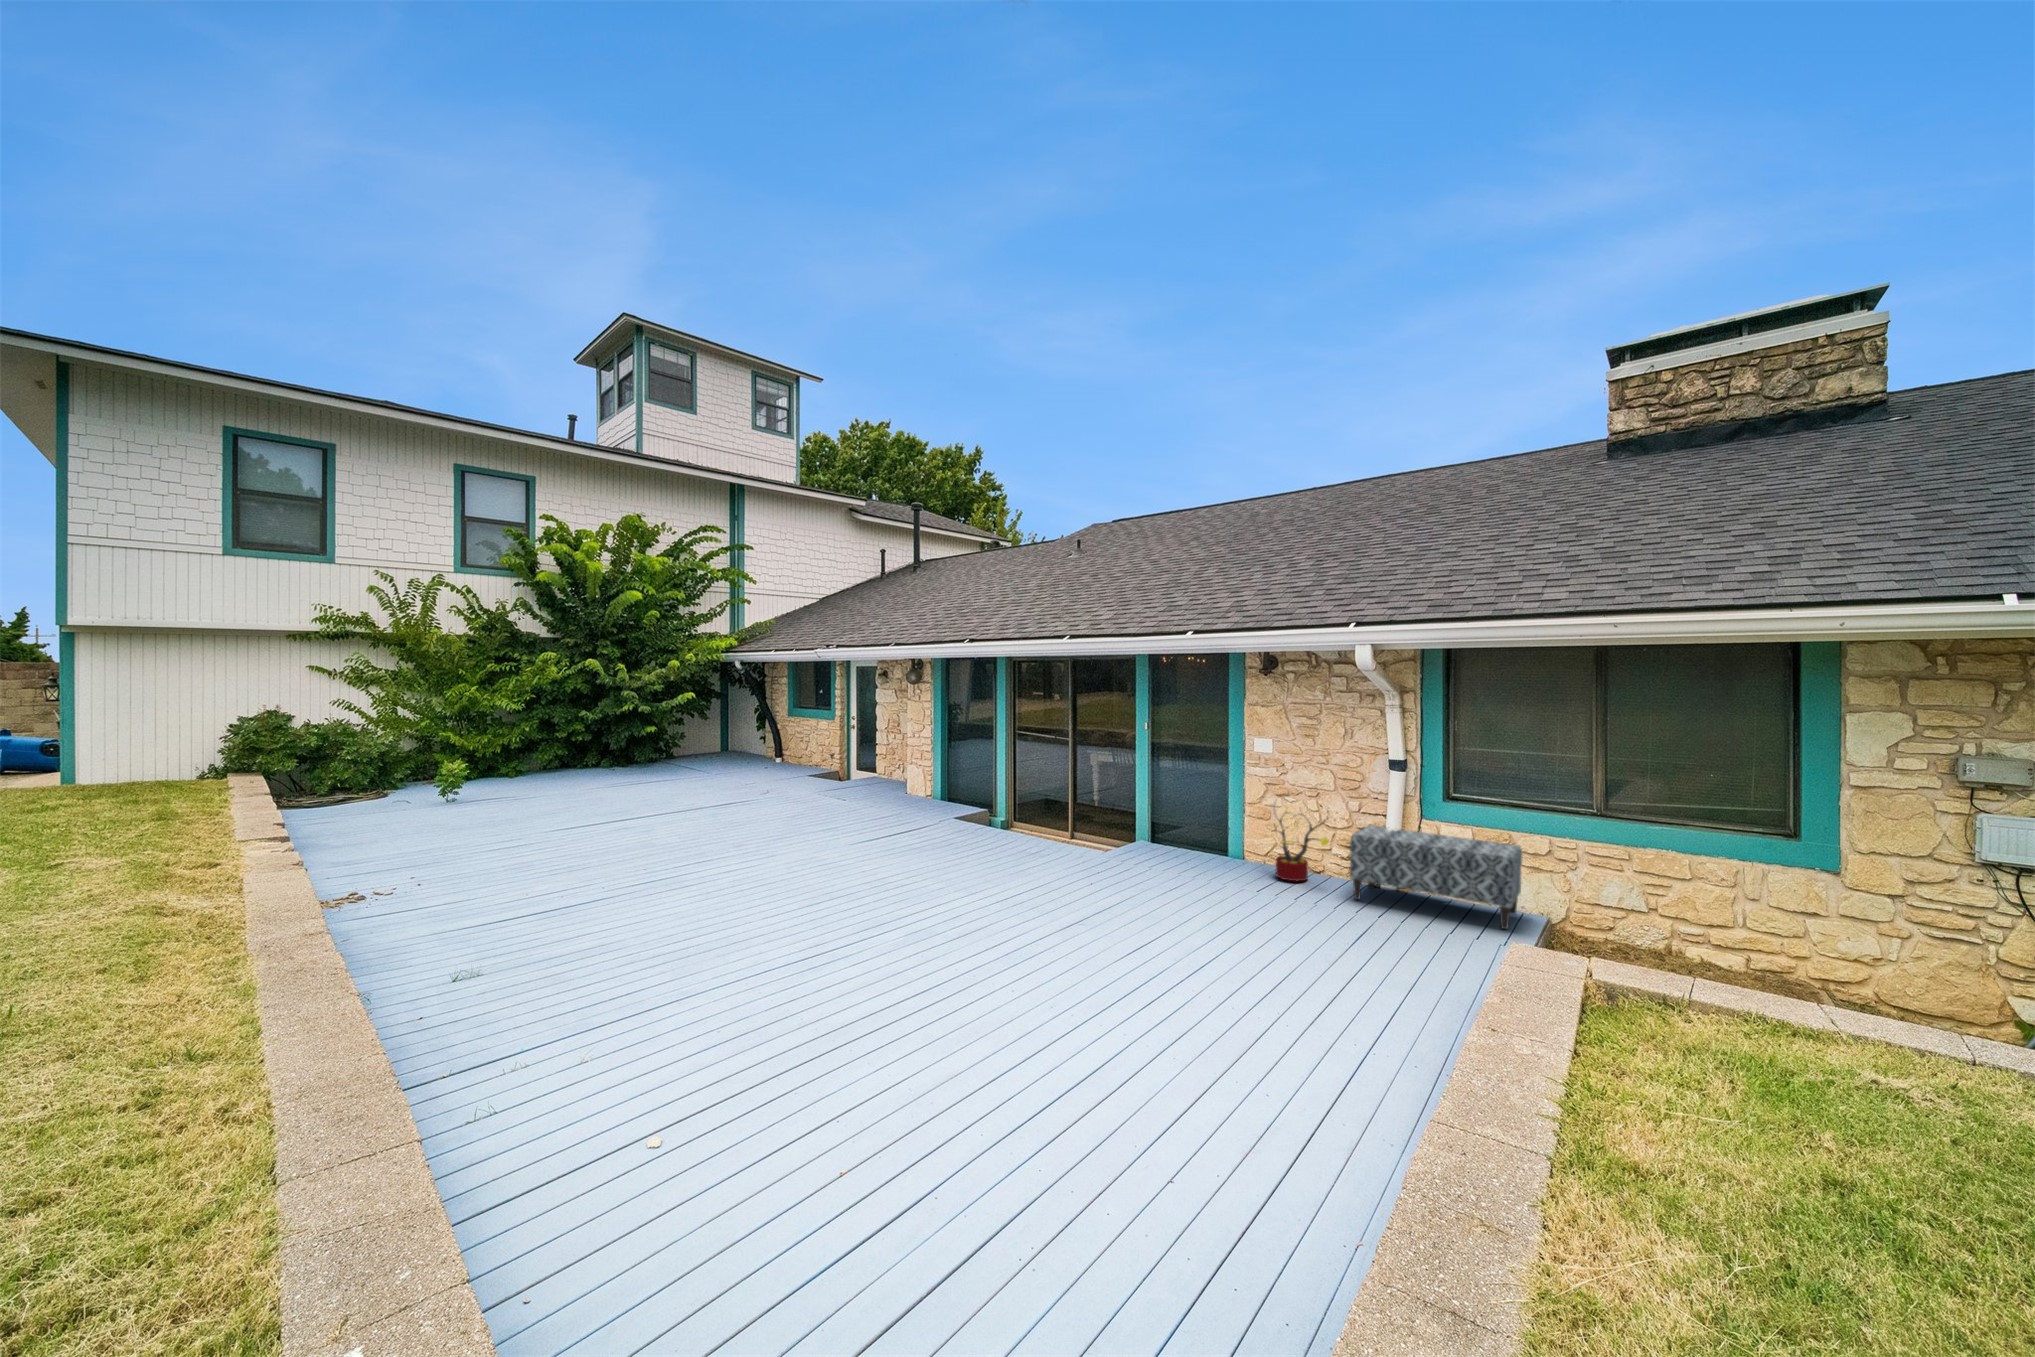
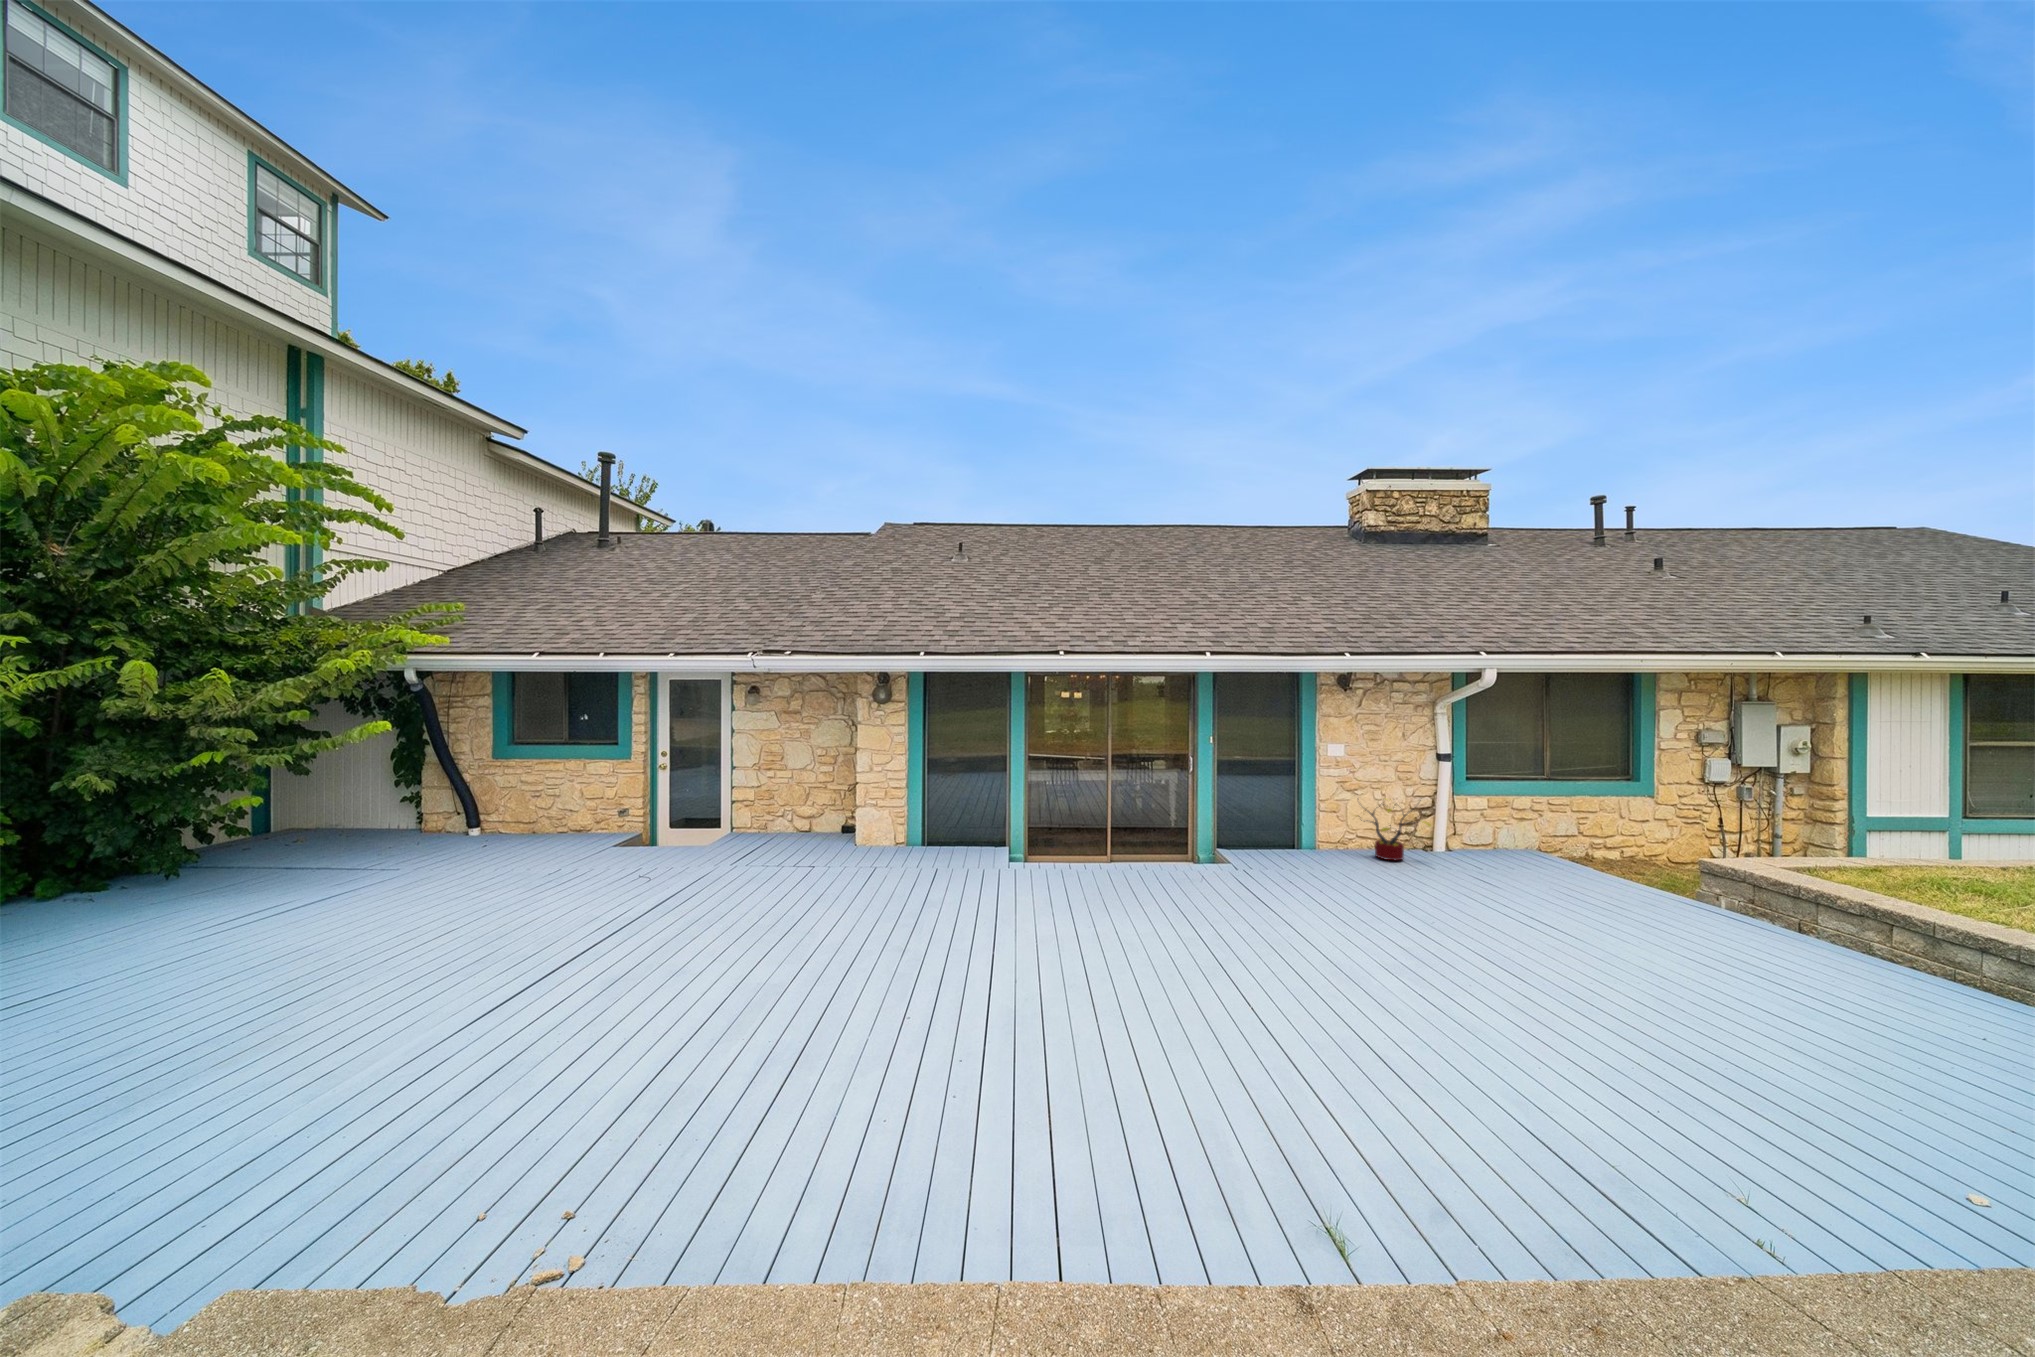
bench: present [1350,825,1522,929] -> none [1426,806,1559,864]

